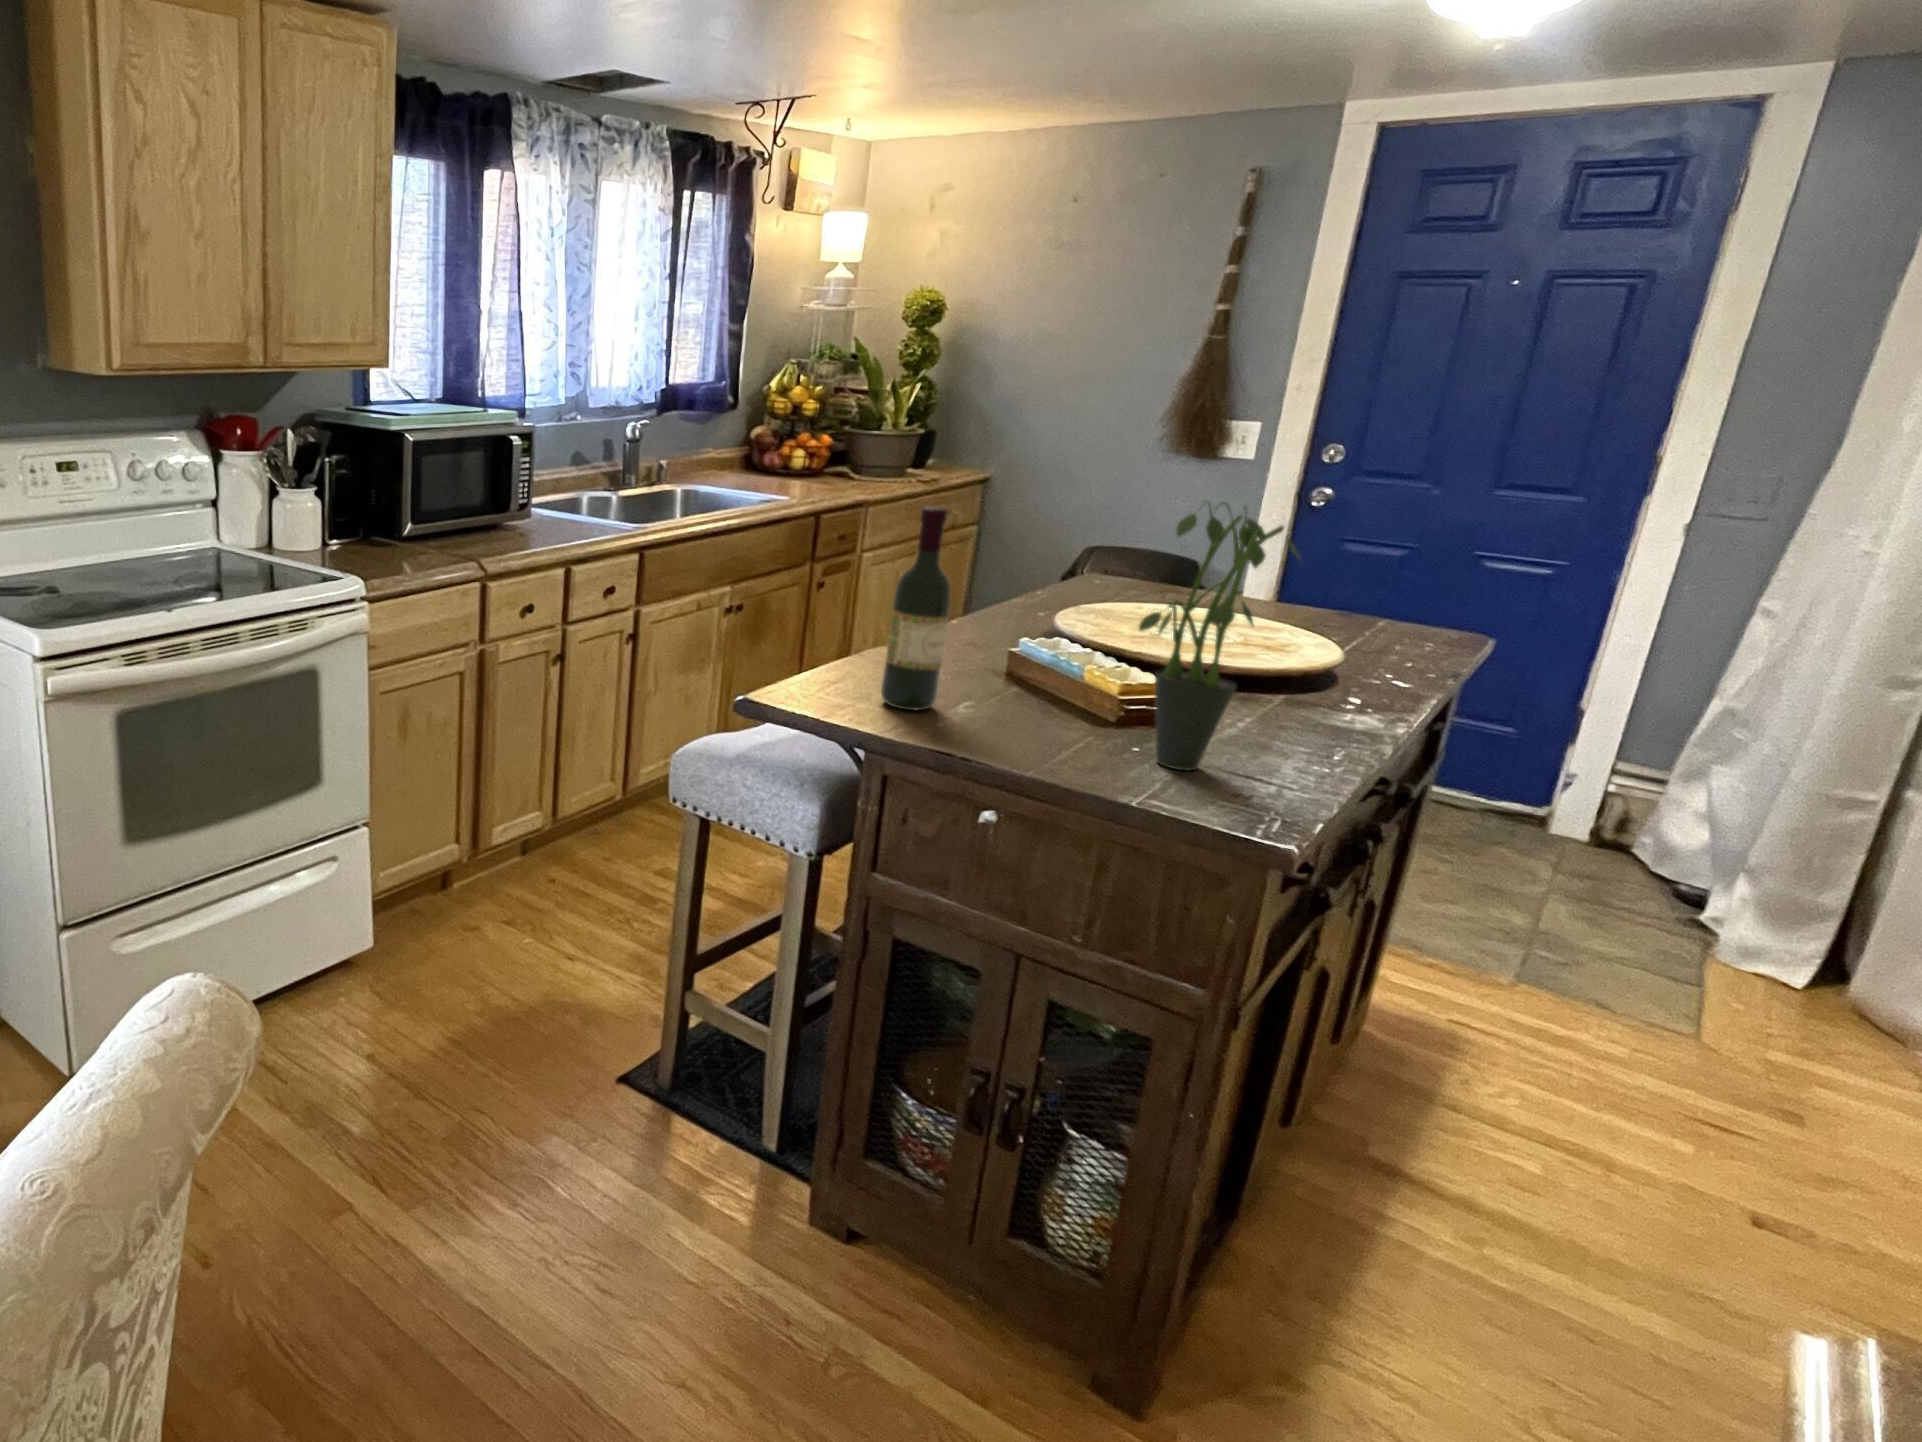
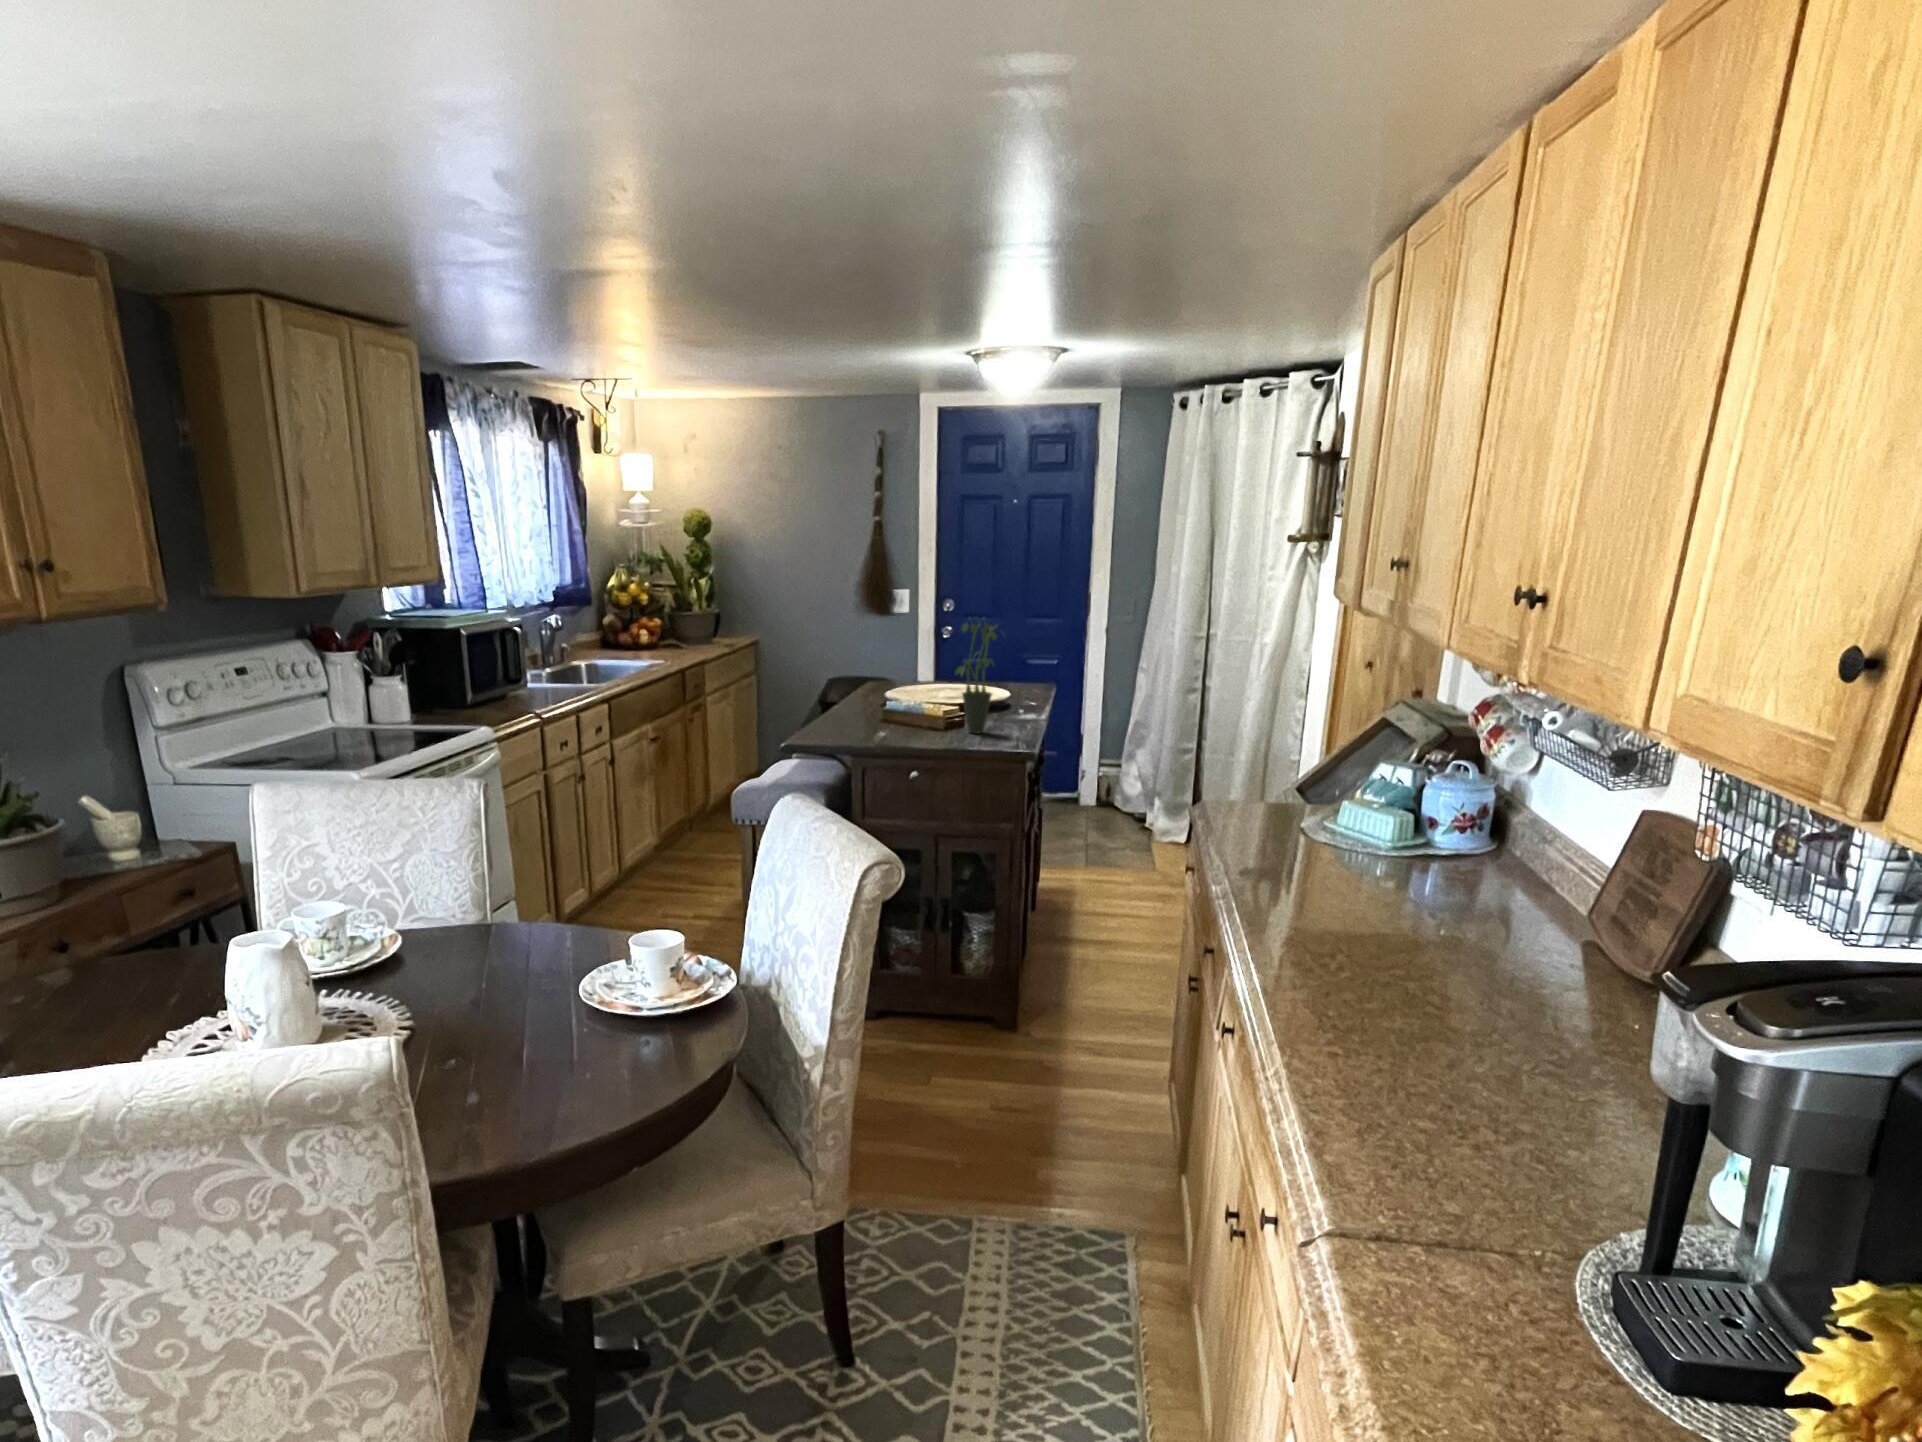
wine bottle: present [881,506,951,710] -> none [850,632,875,732]

